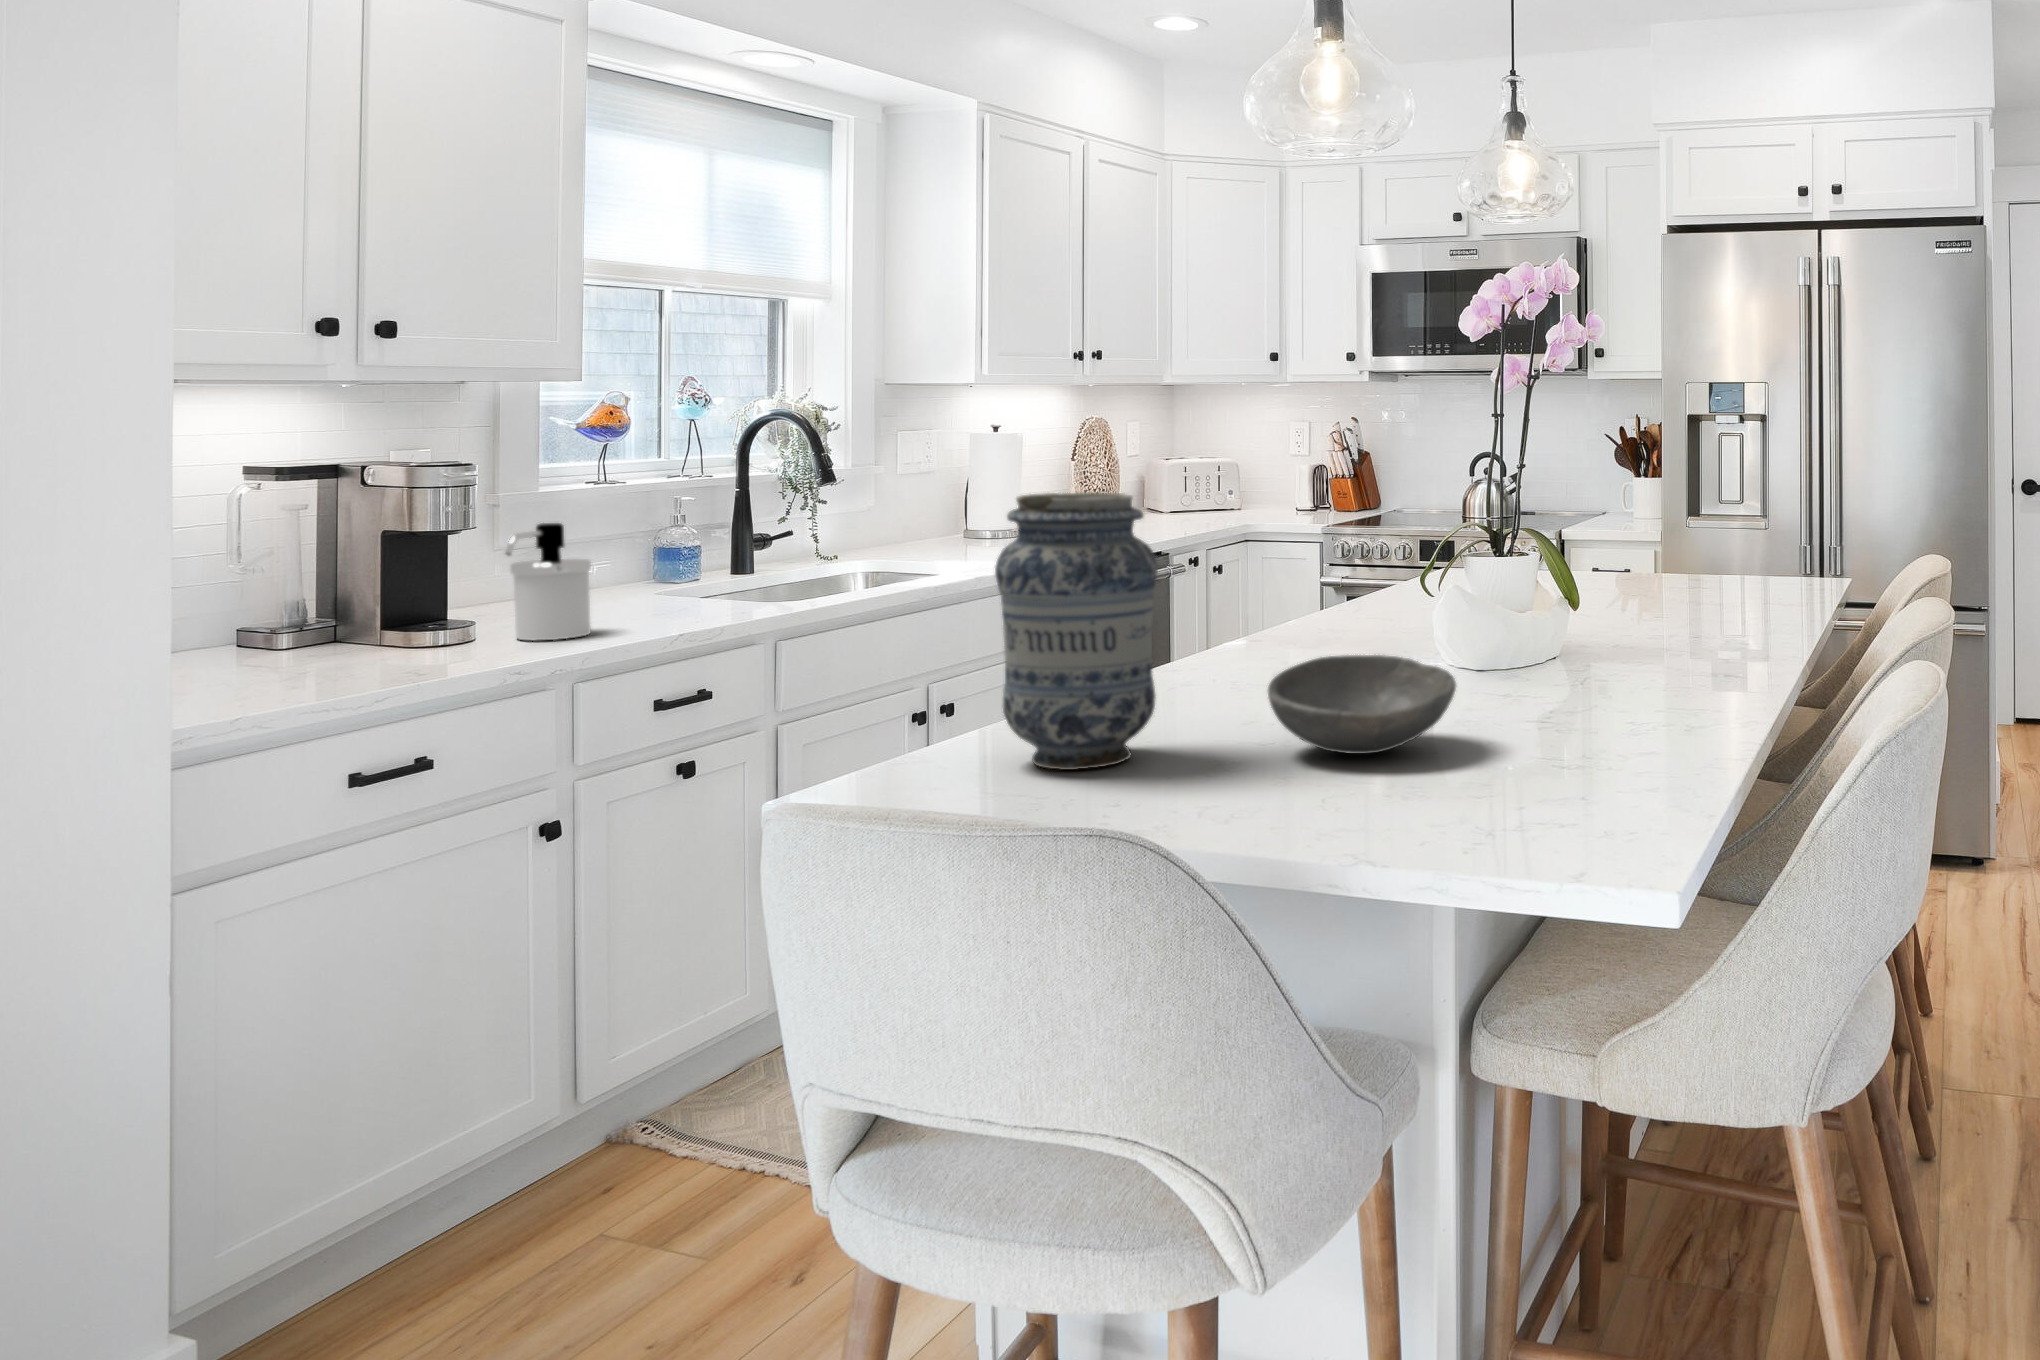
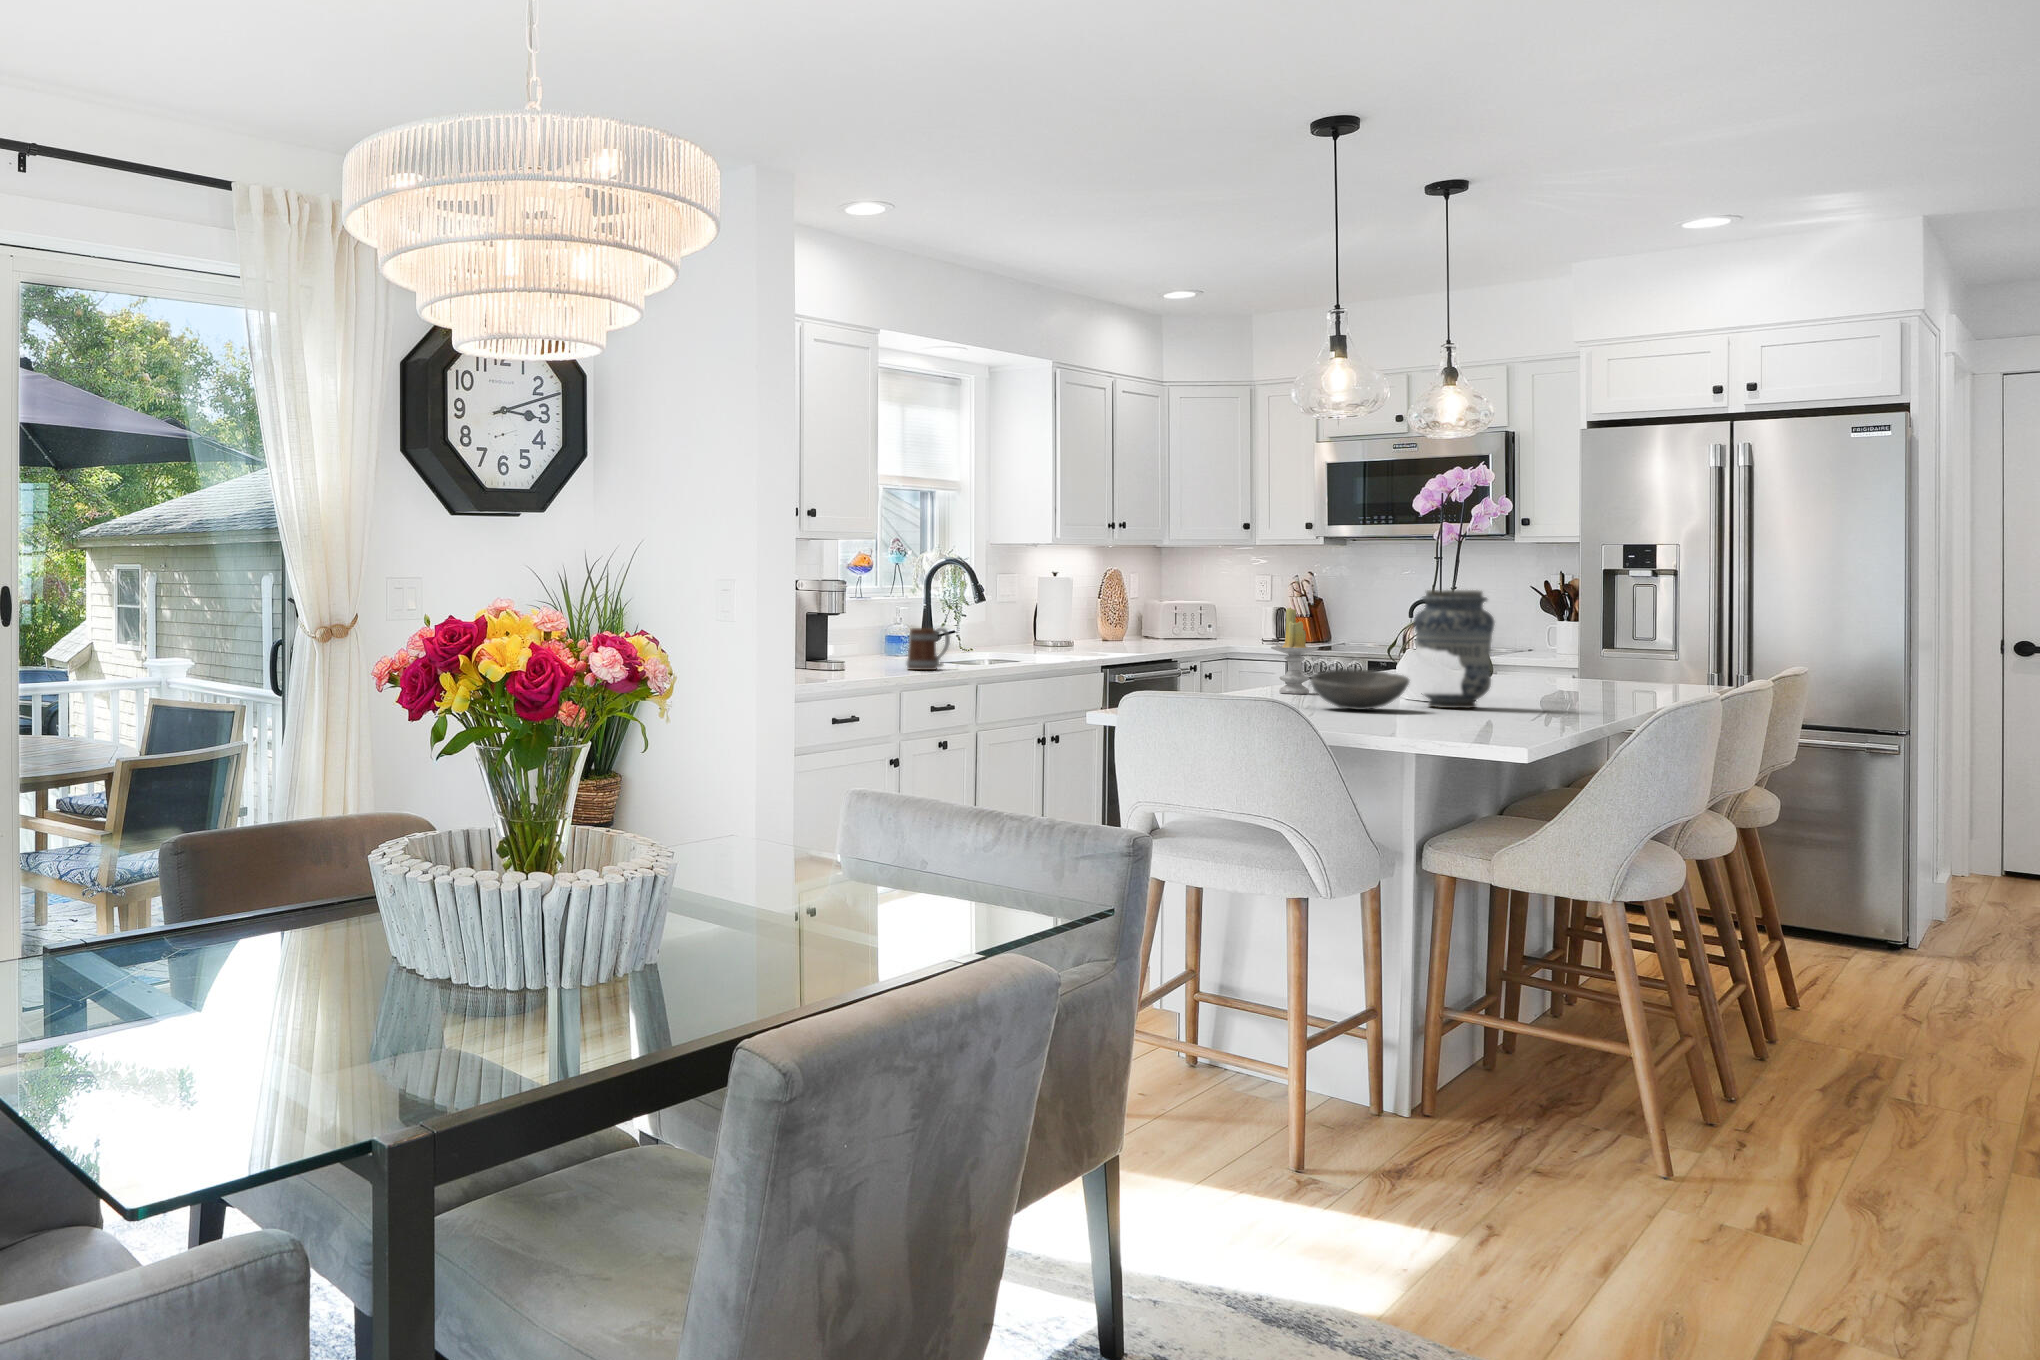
vase: present [995,492,1158,770] -> present [1414,590,1494,708]
candle: none [1239,505,1319,664] -> present [1271,608,1319,694]
soap dispenser: present [505,523,591,641] -> none [863,615,898,673]
mug: none [630,538,721,623] -> present [907,628,950,670]

